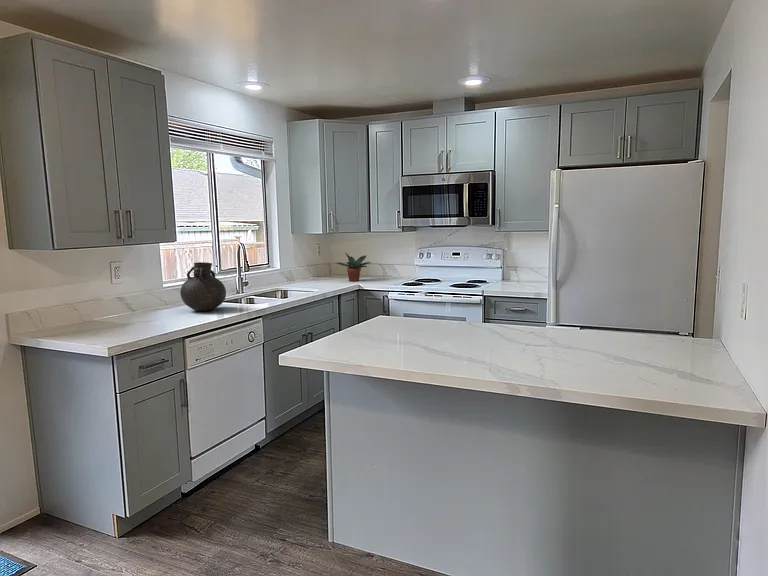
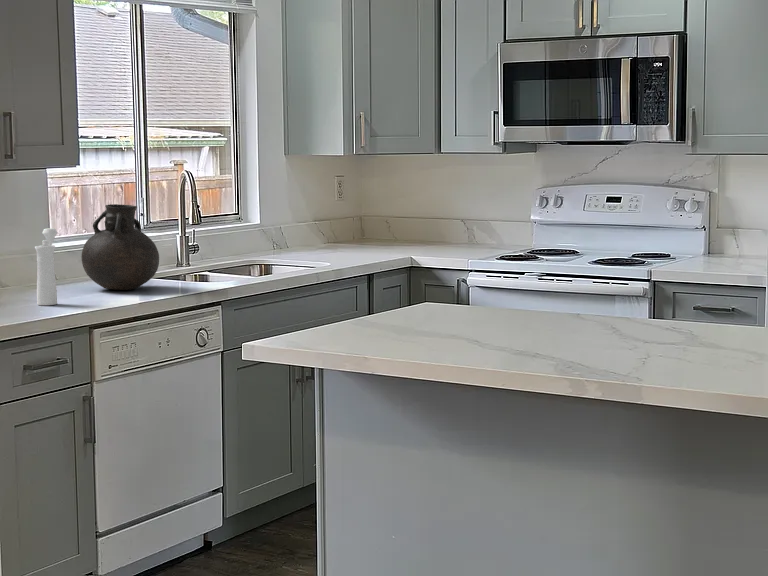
potted plant: present [337,253,371,281] -> none [370,192,443,251]
pepper mill: none [149,278,164,324] -> present [35,228,57,305]

